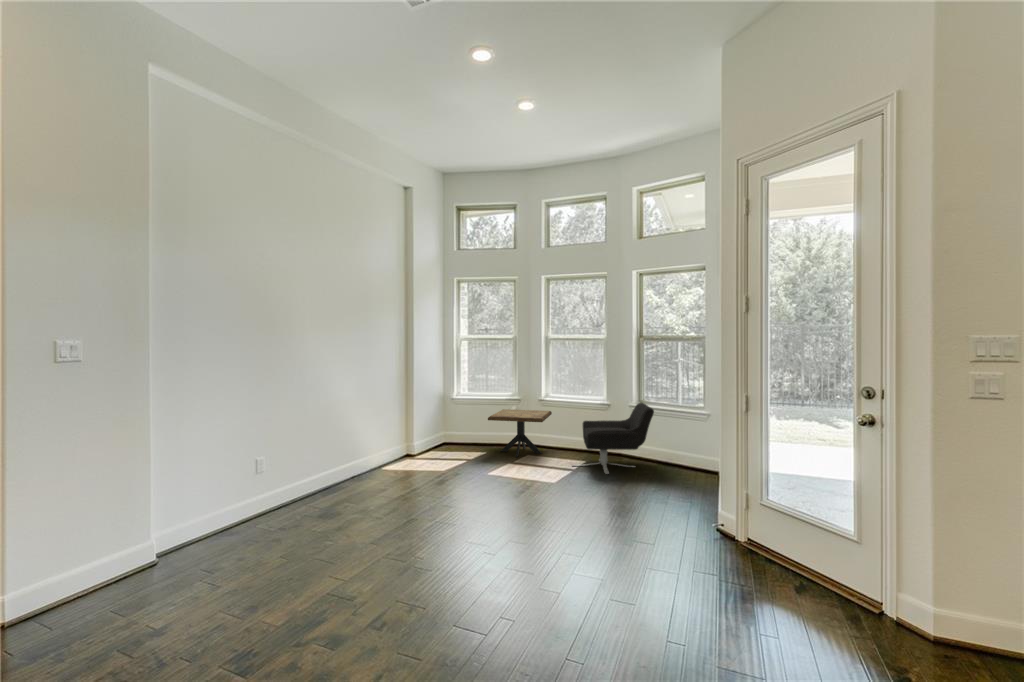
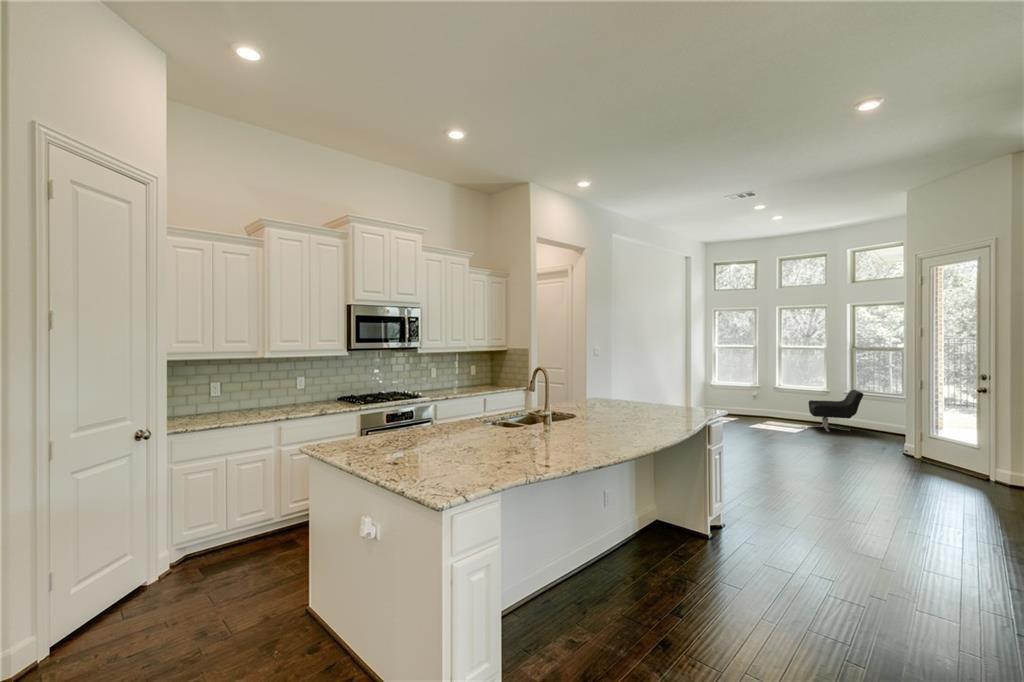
side table: present [488,409,552,457] -> none [741,392,784,421]

